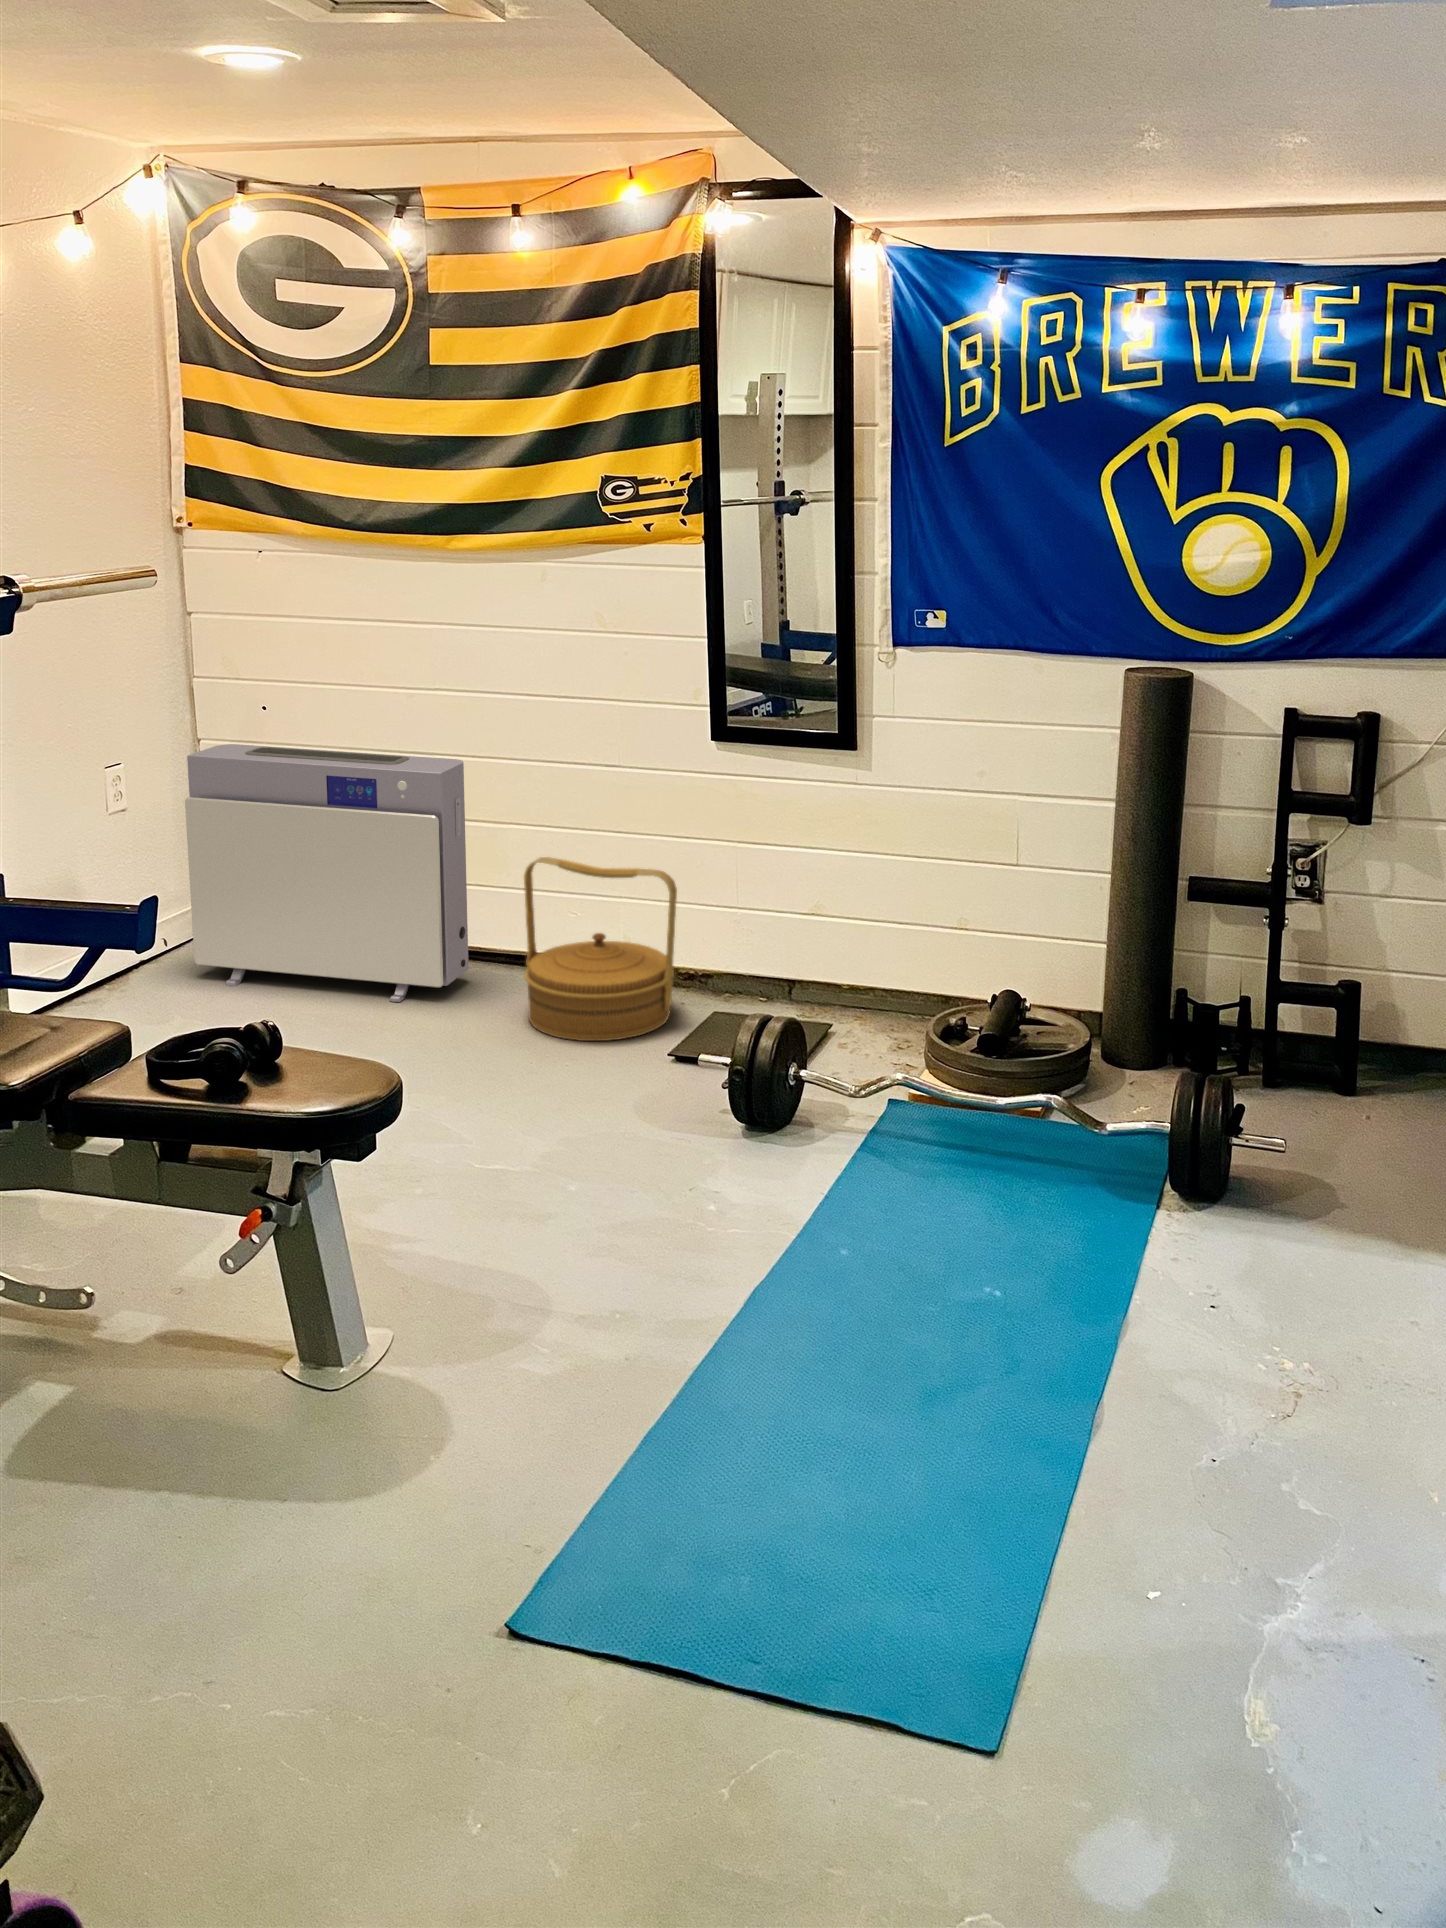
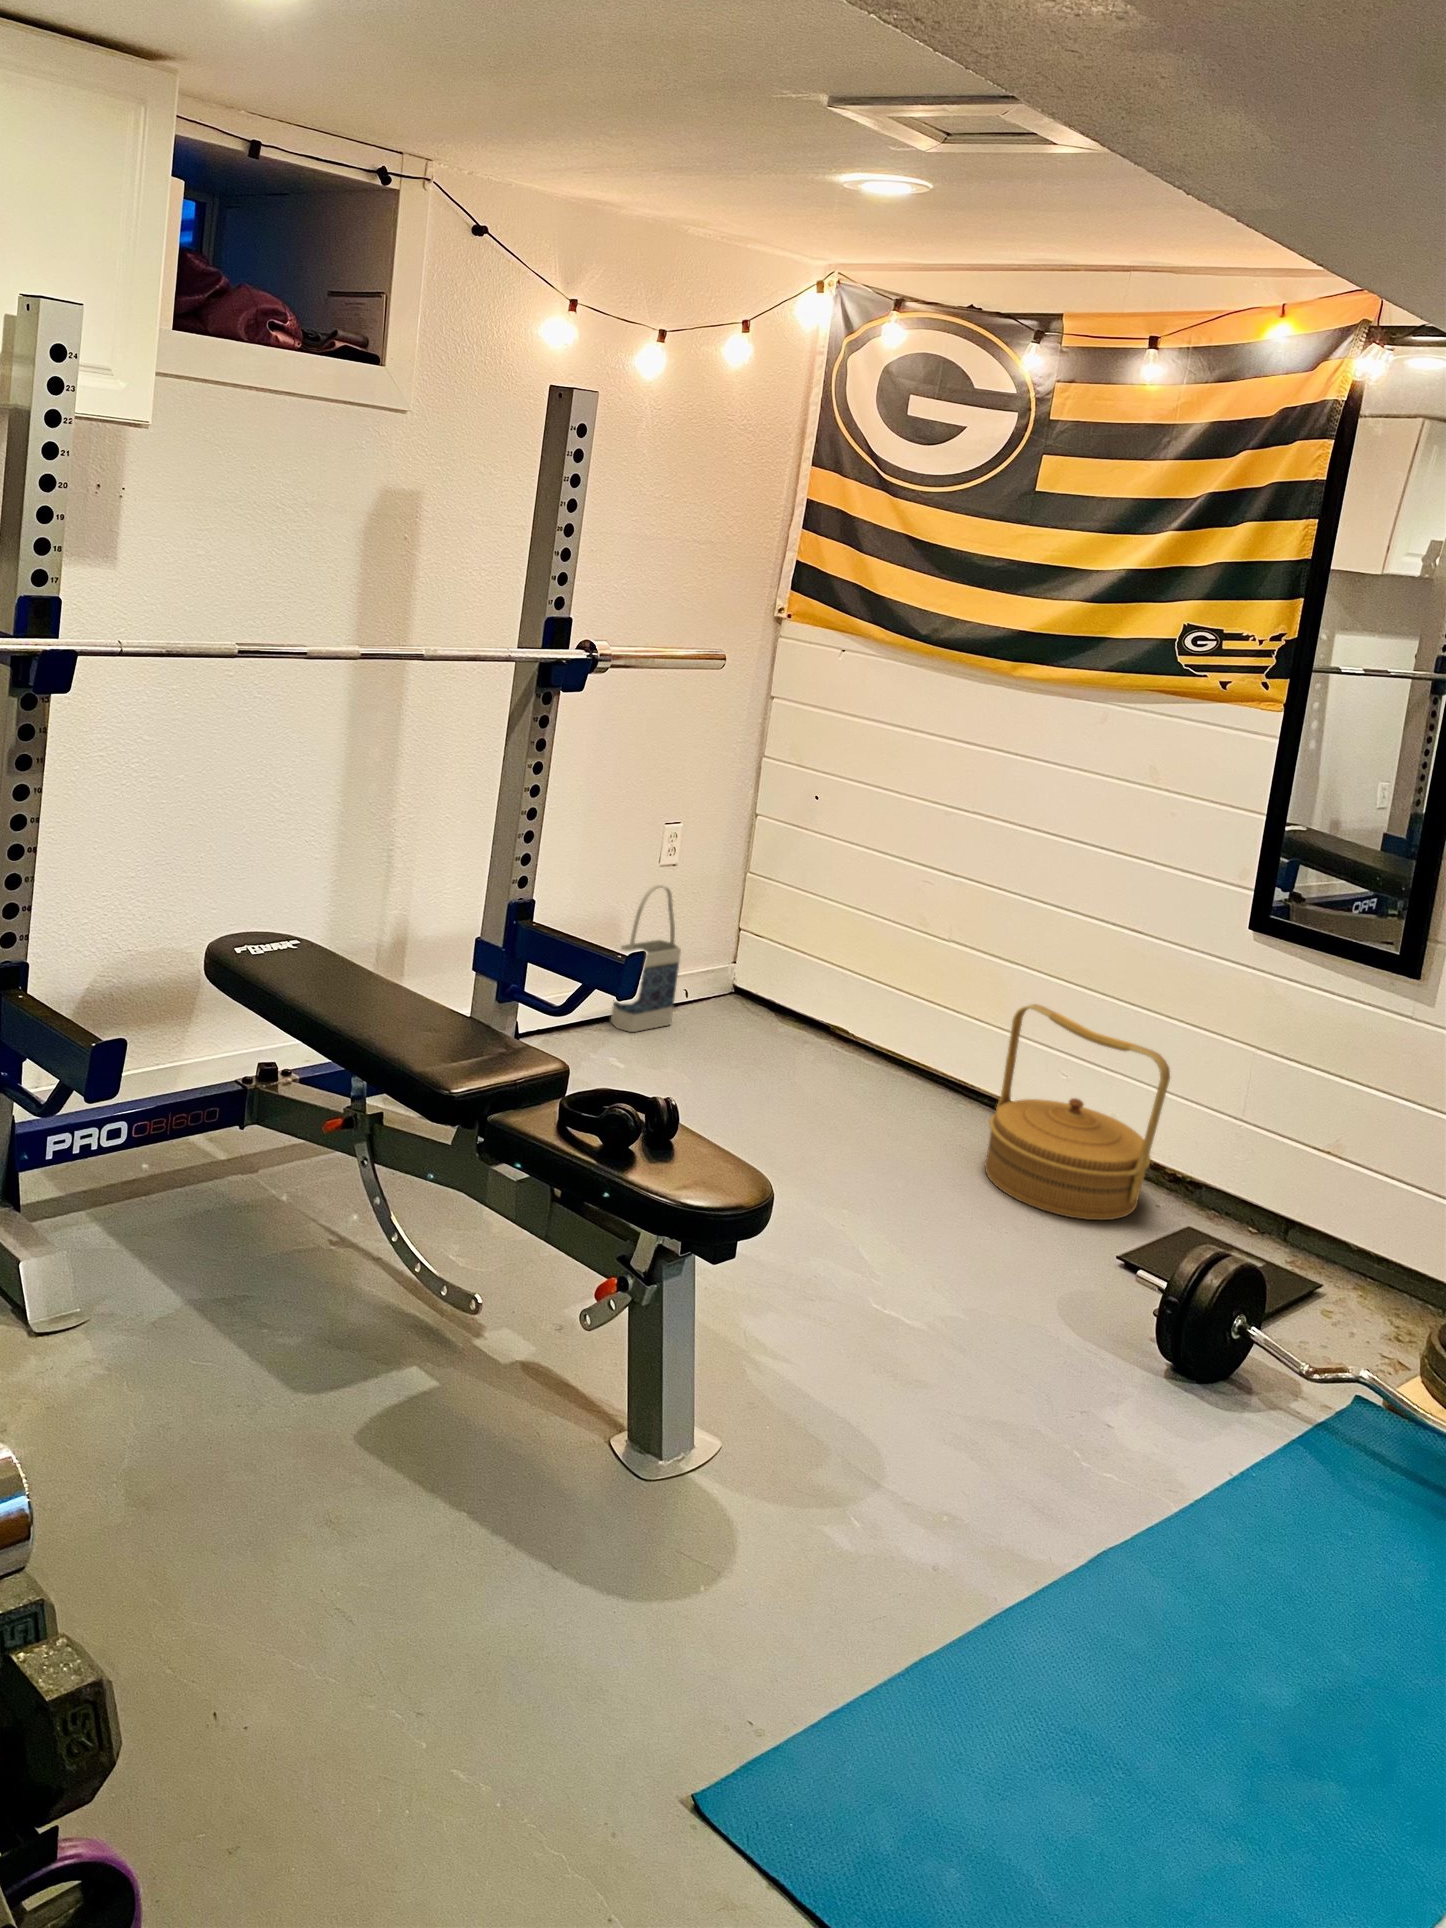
air purifier: present [185,744,469,1002] -> none [701,821,982,1108]
bag: none [89,836,164,1000] -> present [611,885,681,1032]

